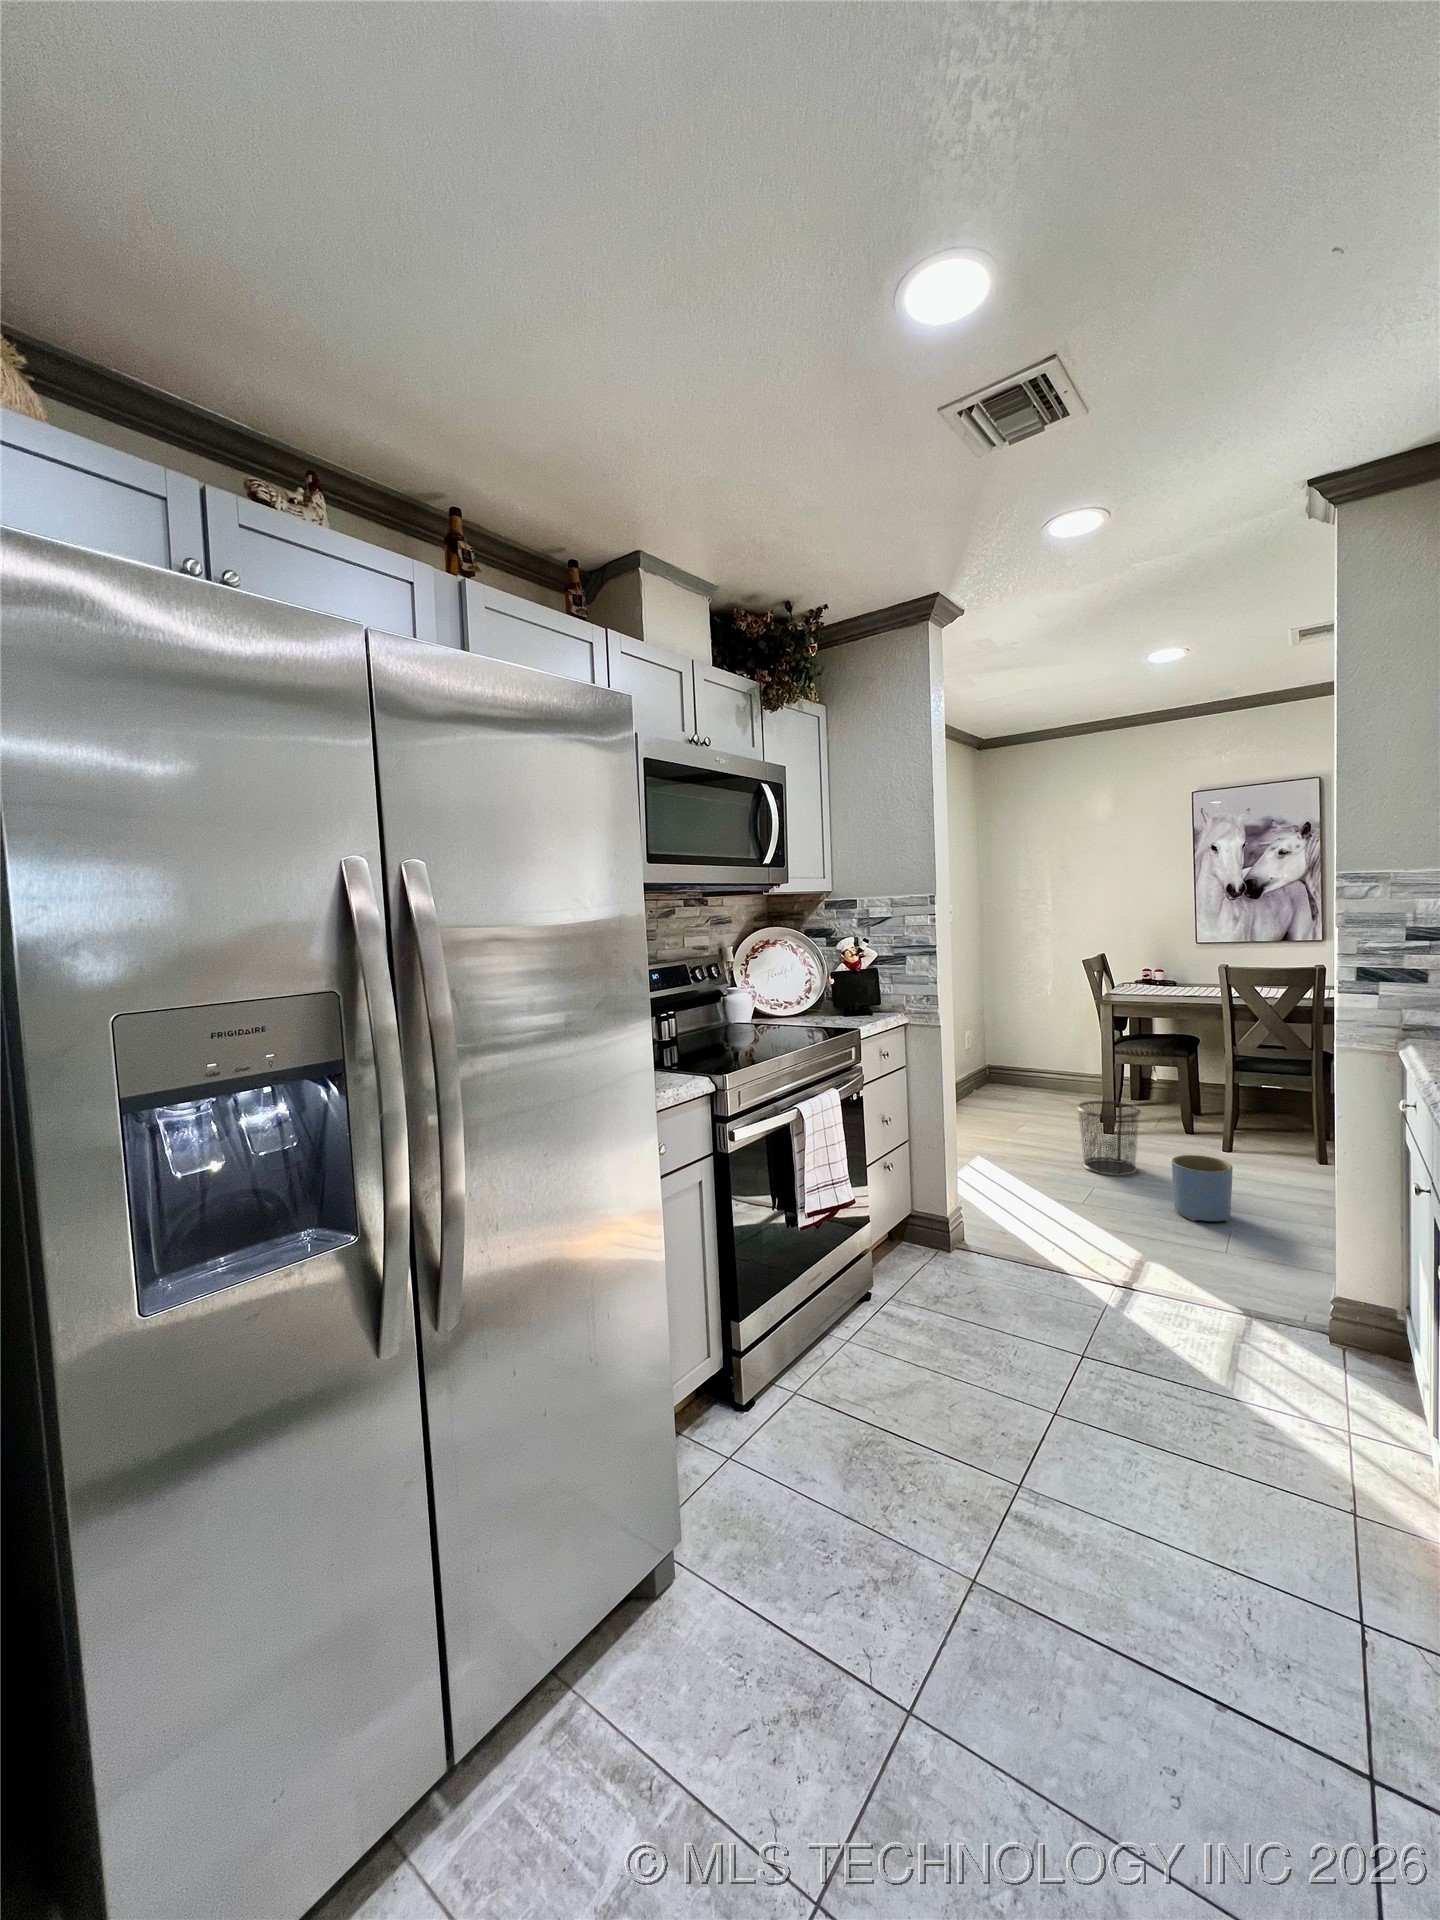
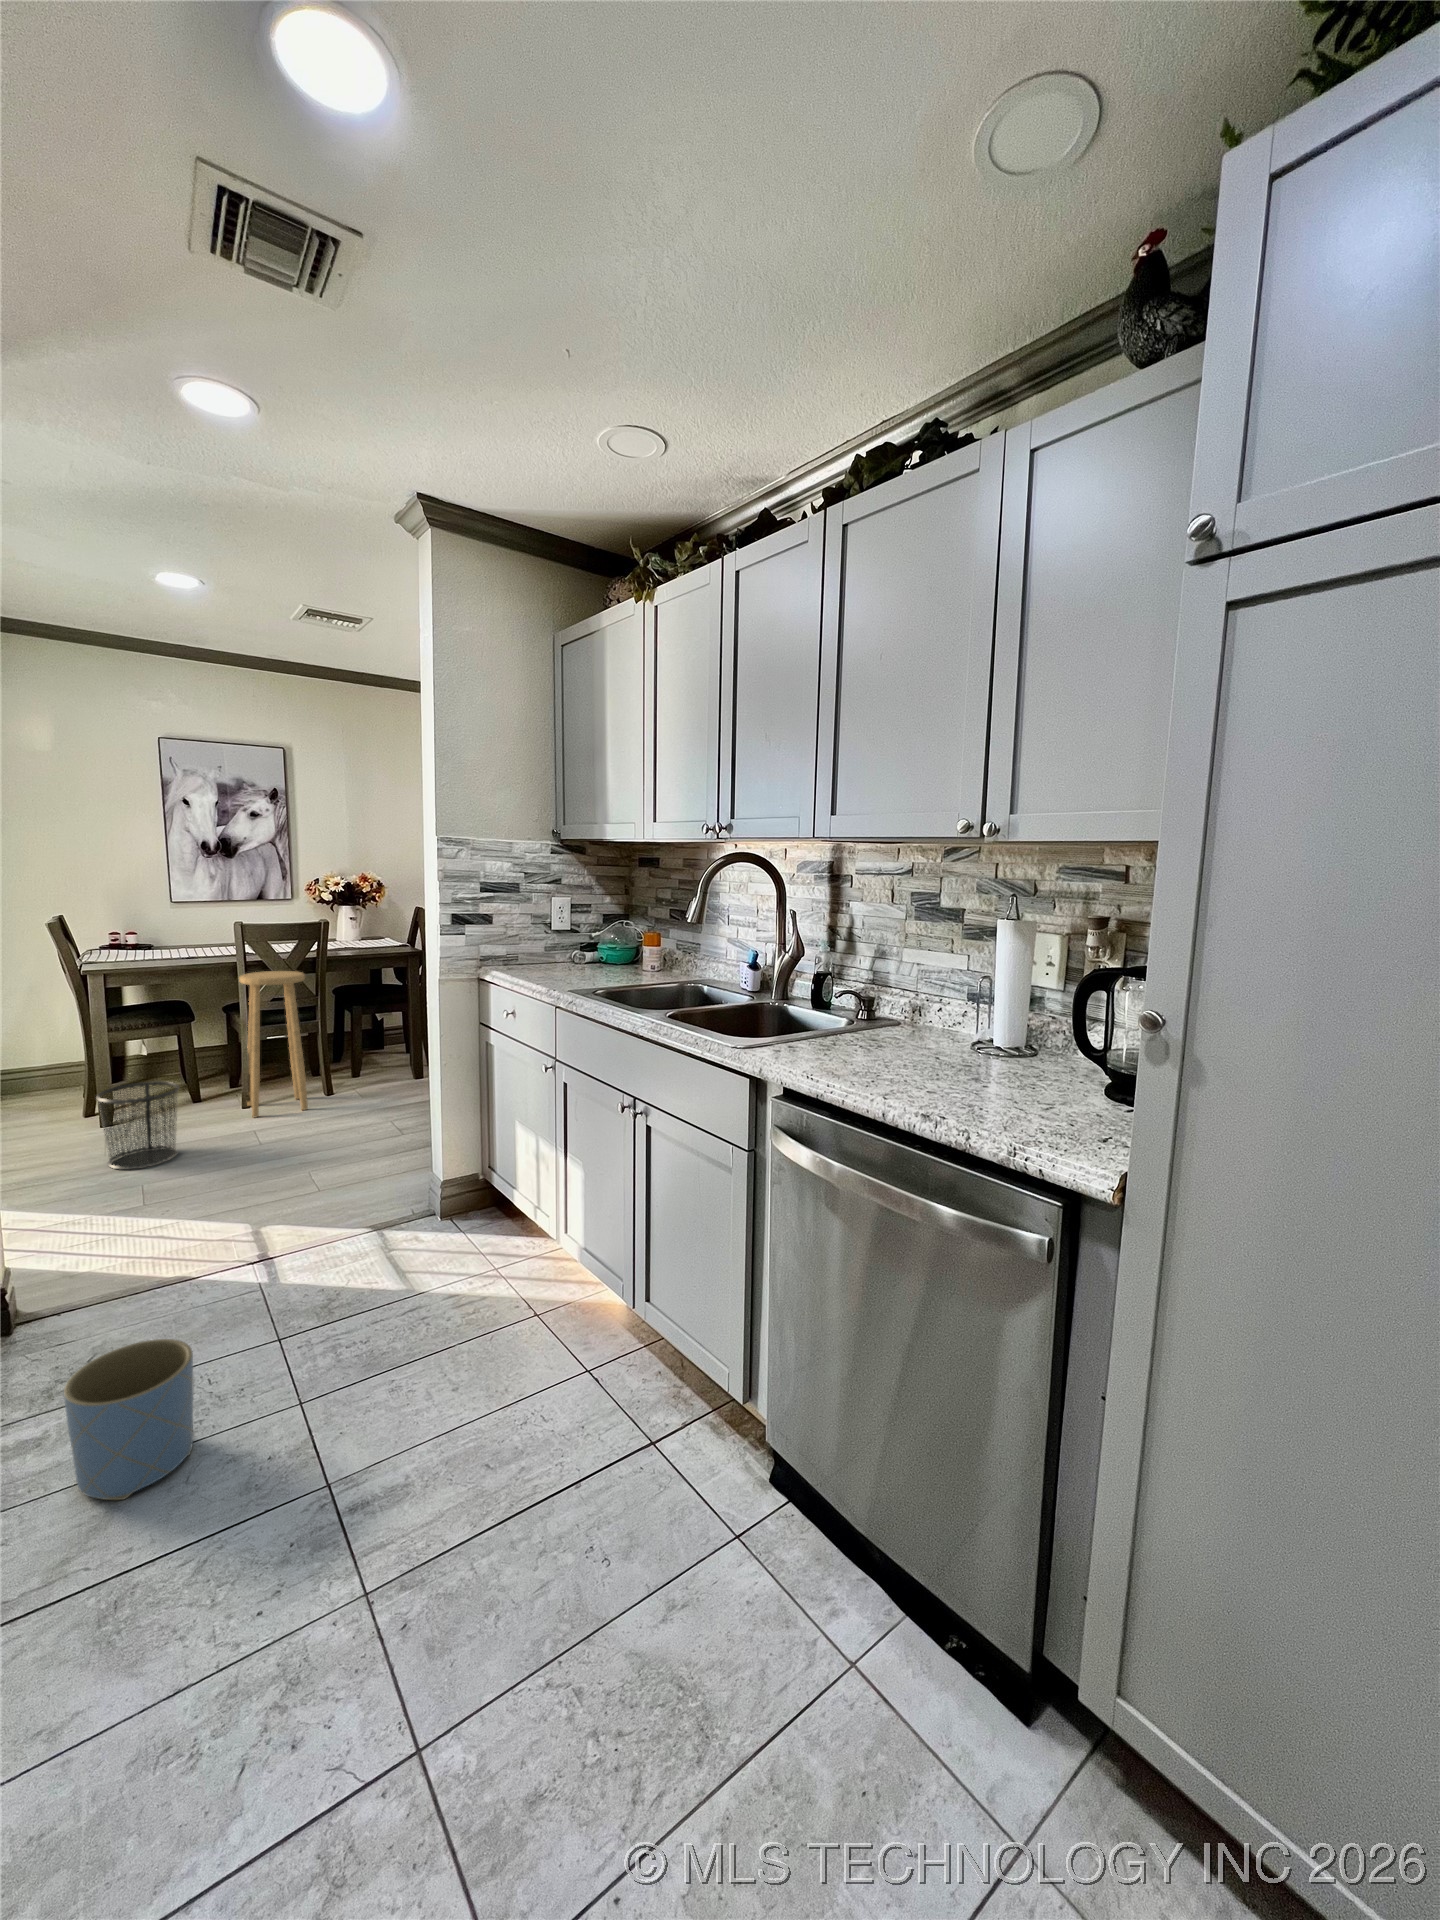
stool: none [1221,1016,1292,1170] -> present [240,971,308,1117]
planter: present [1172,1155,1233,1222] -> present [64,1339,193,1500]

